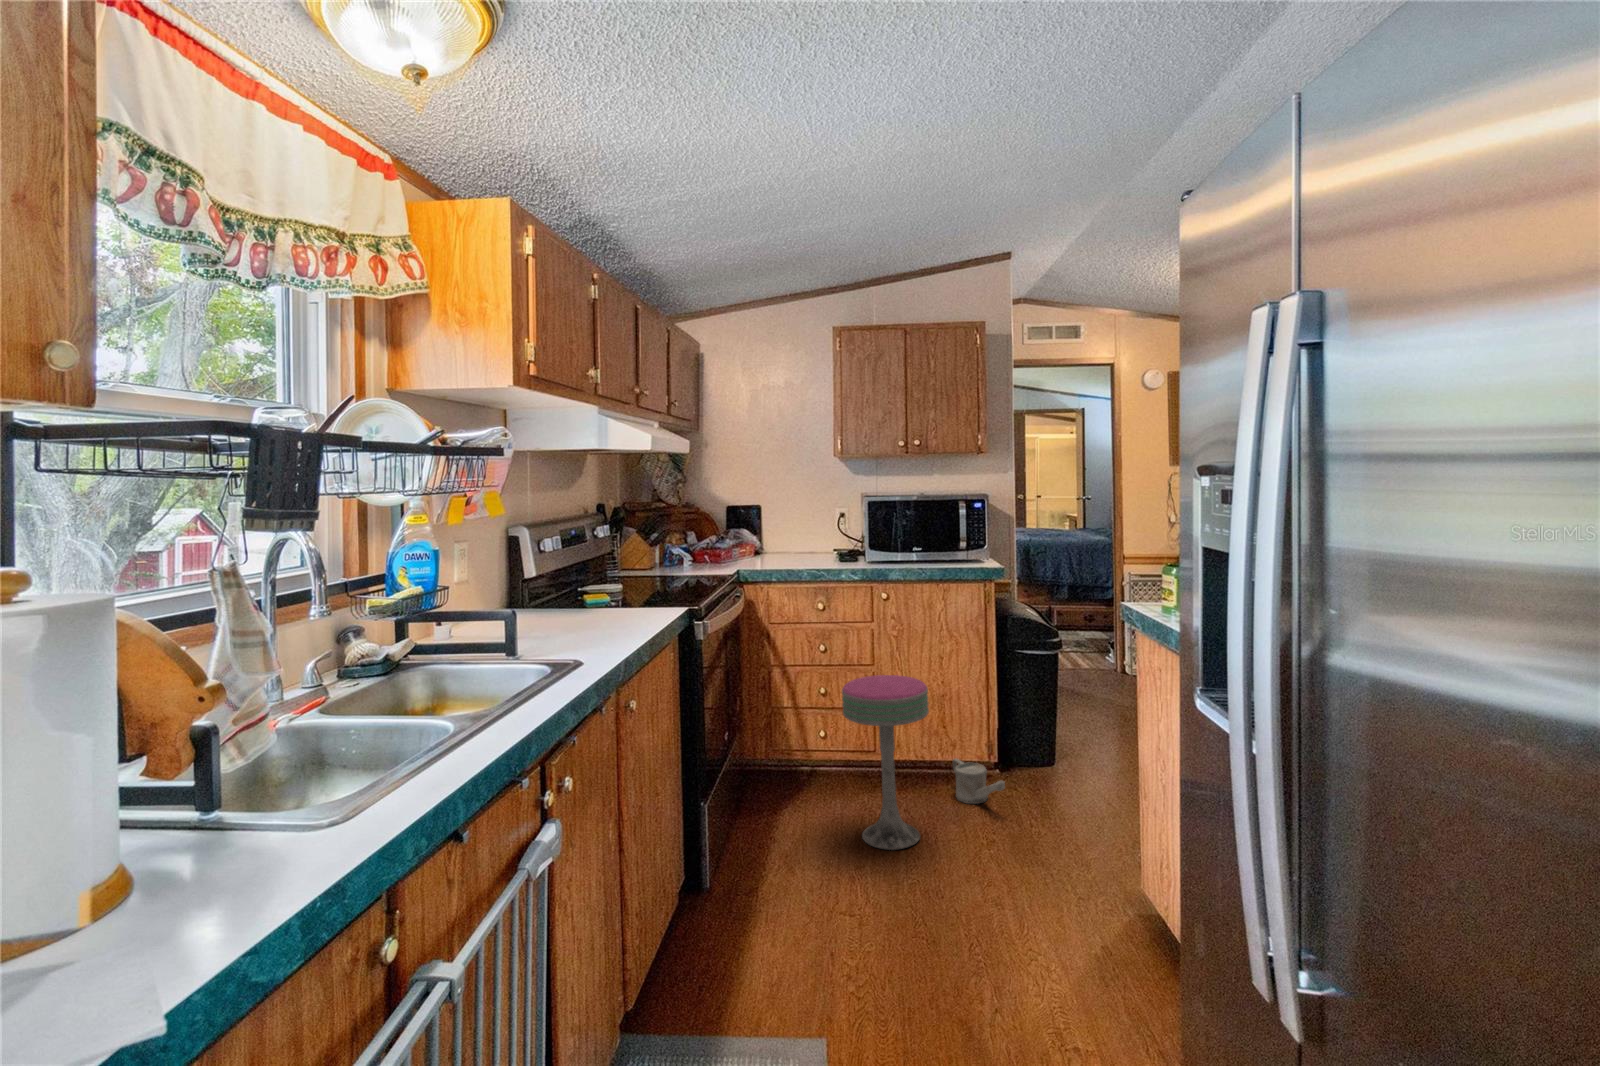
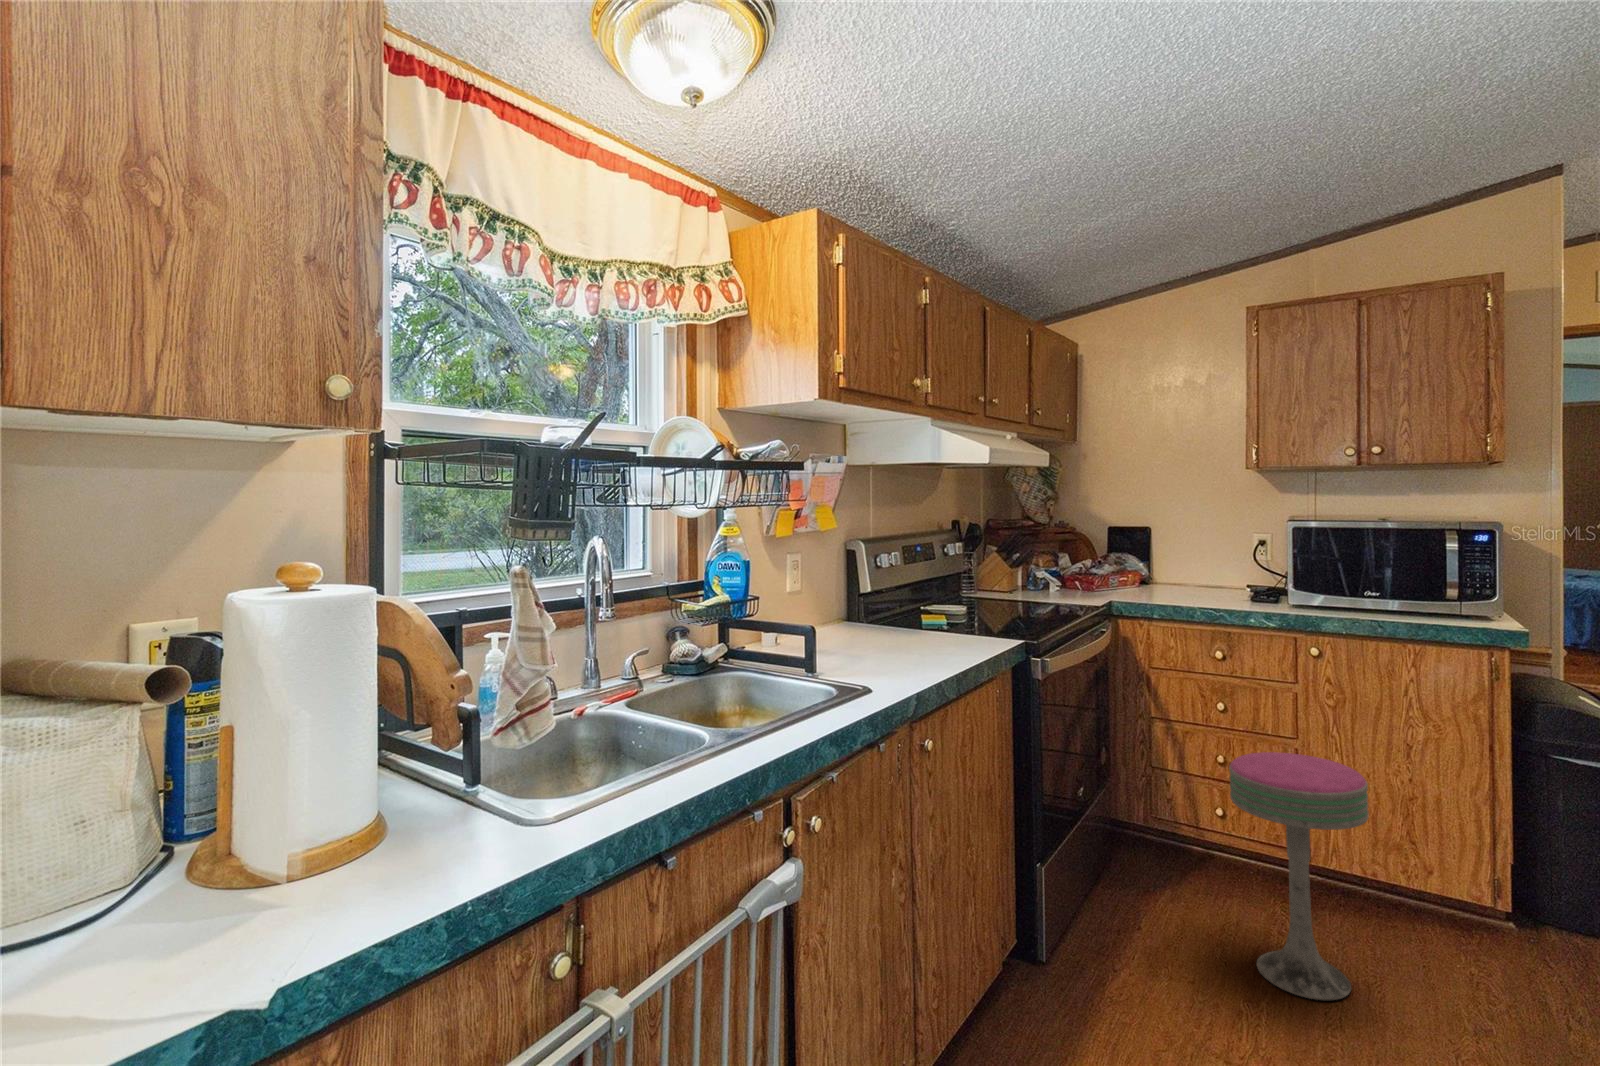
watering can: present [953,759,1005,804] -> none [1423,889,1517,968]

